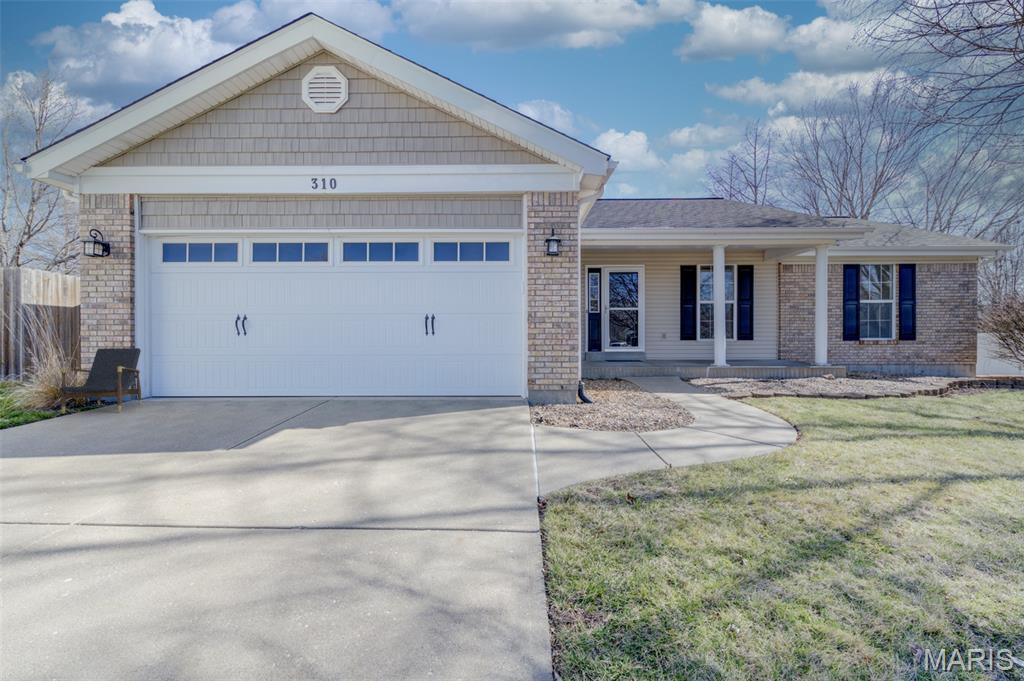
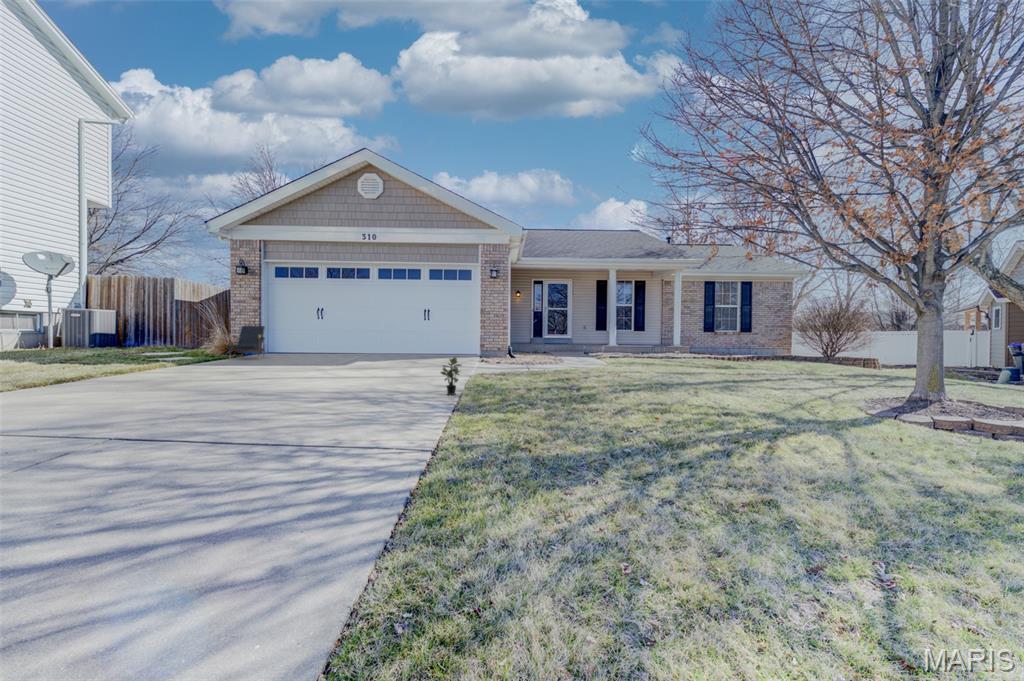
potted plant: none [475,485,552,630] -> present [441,357,461,395]

